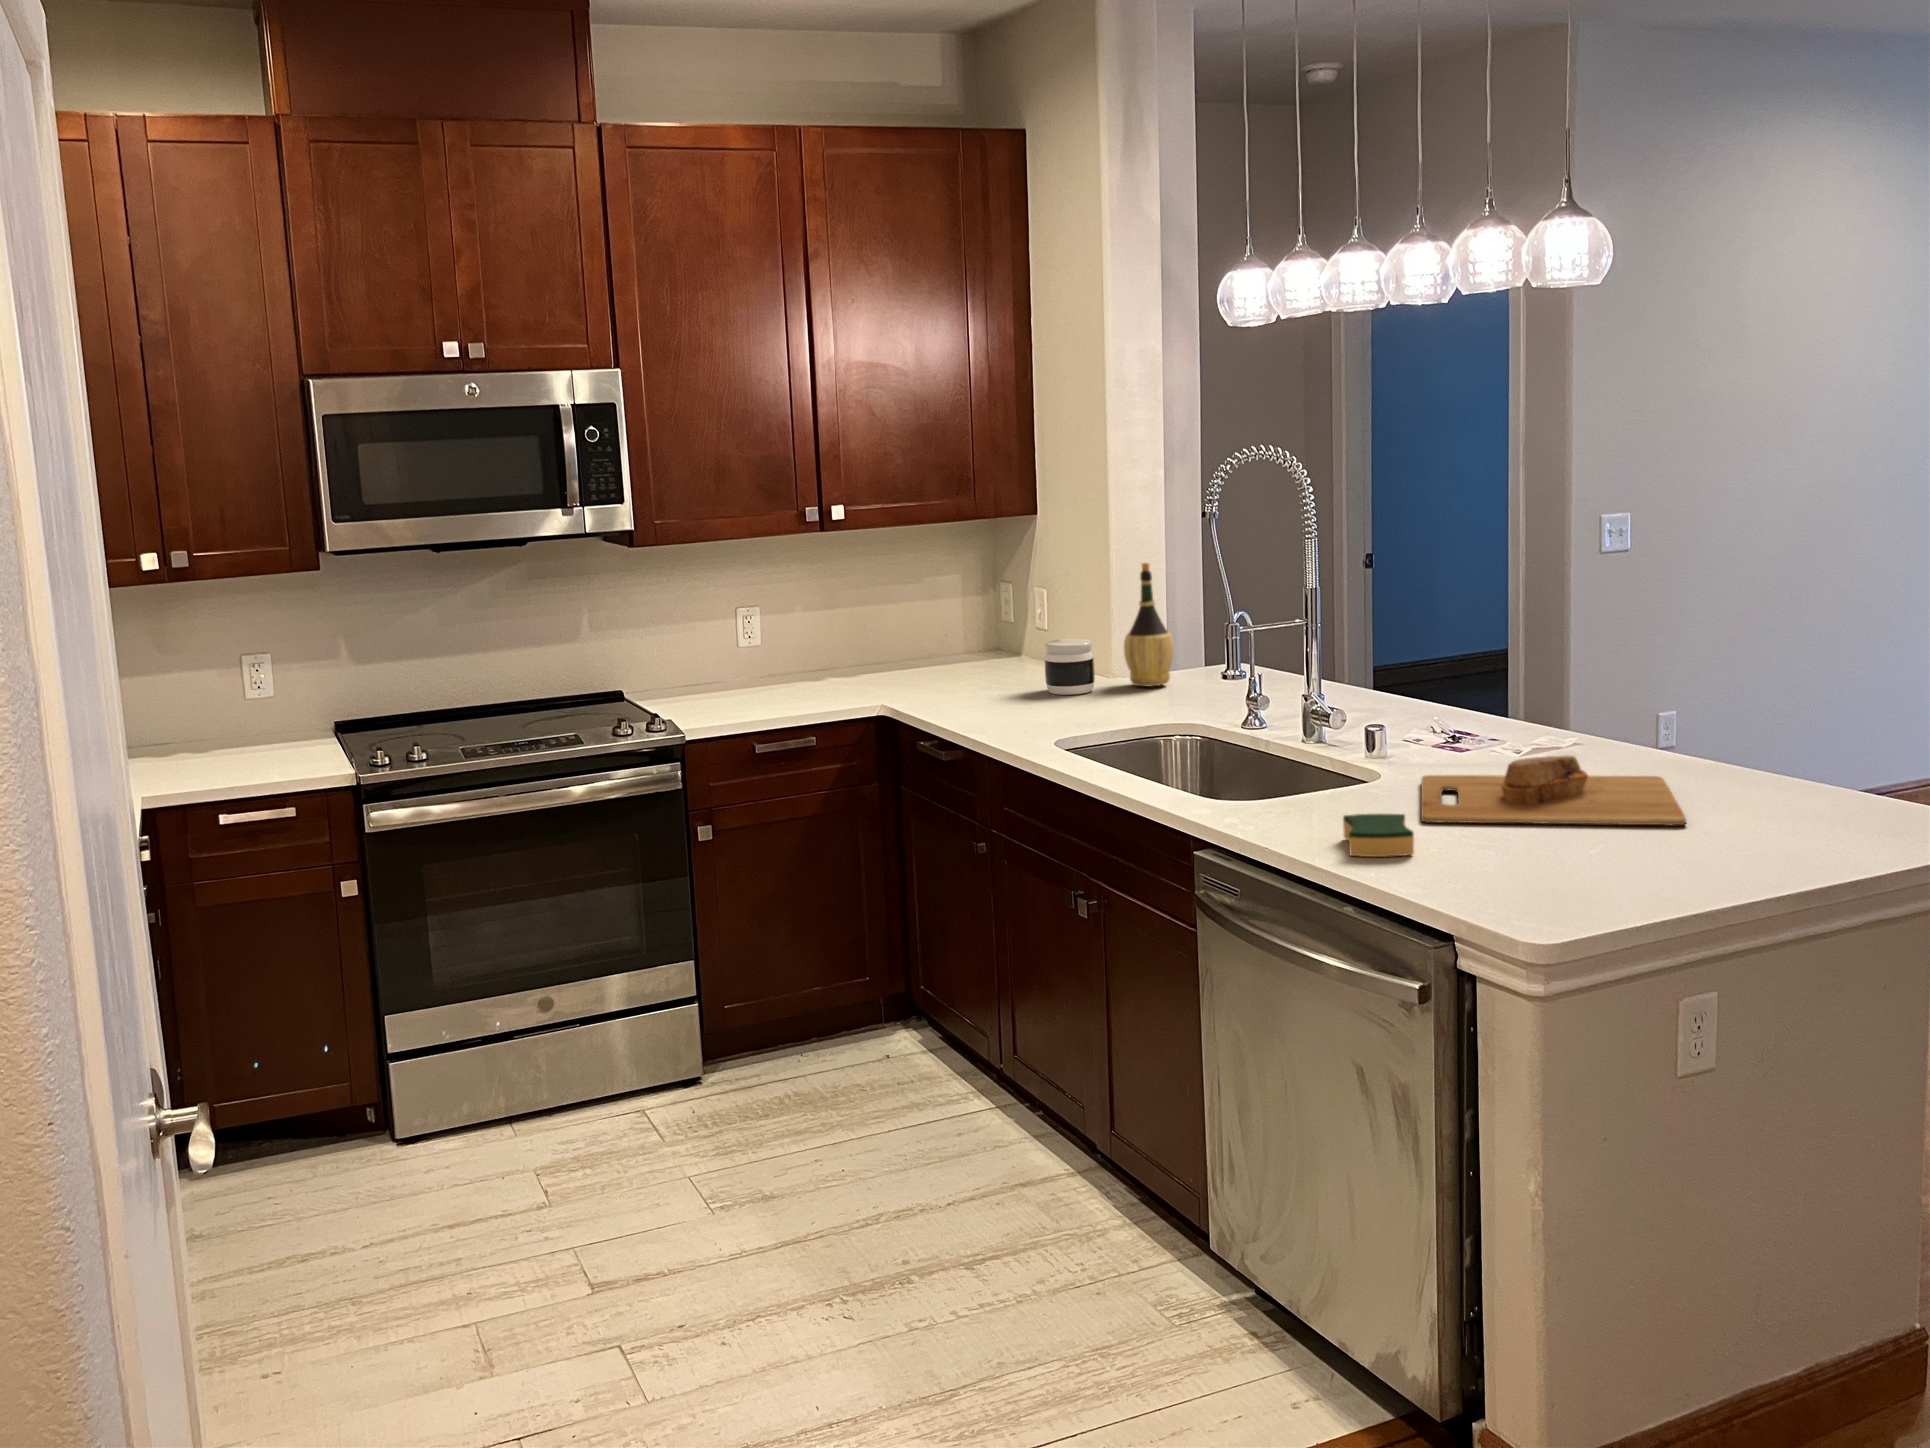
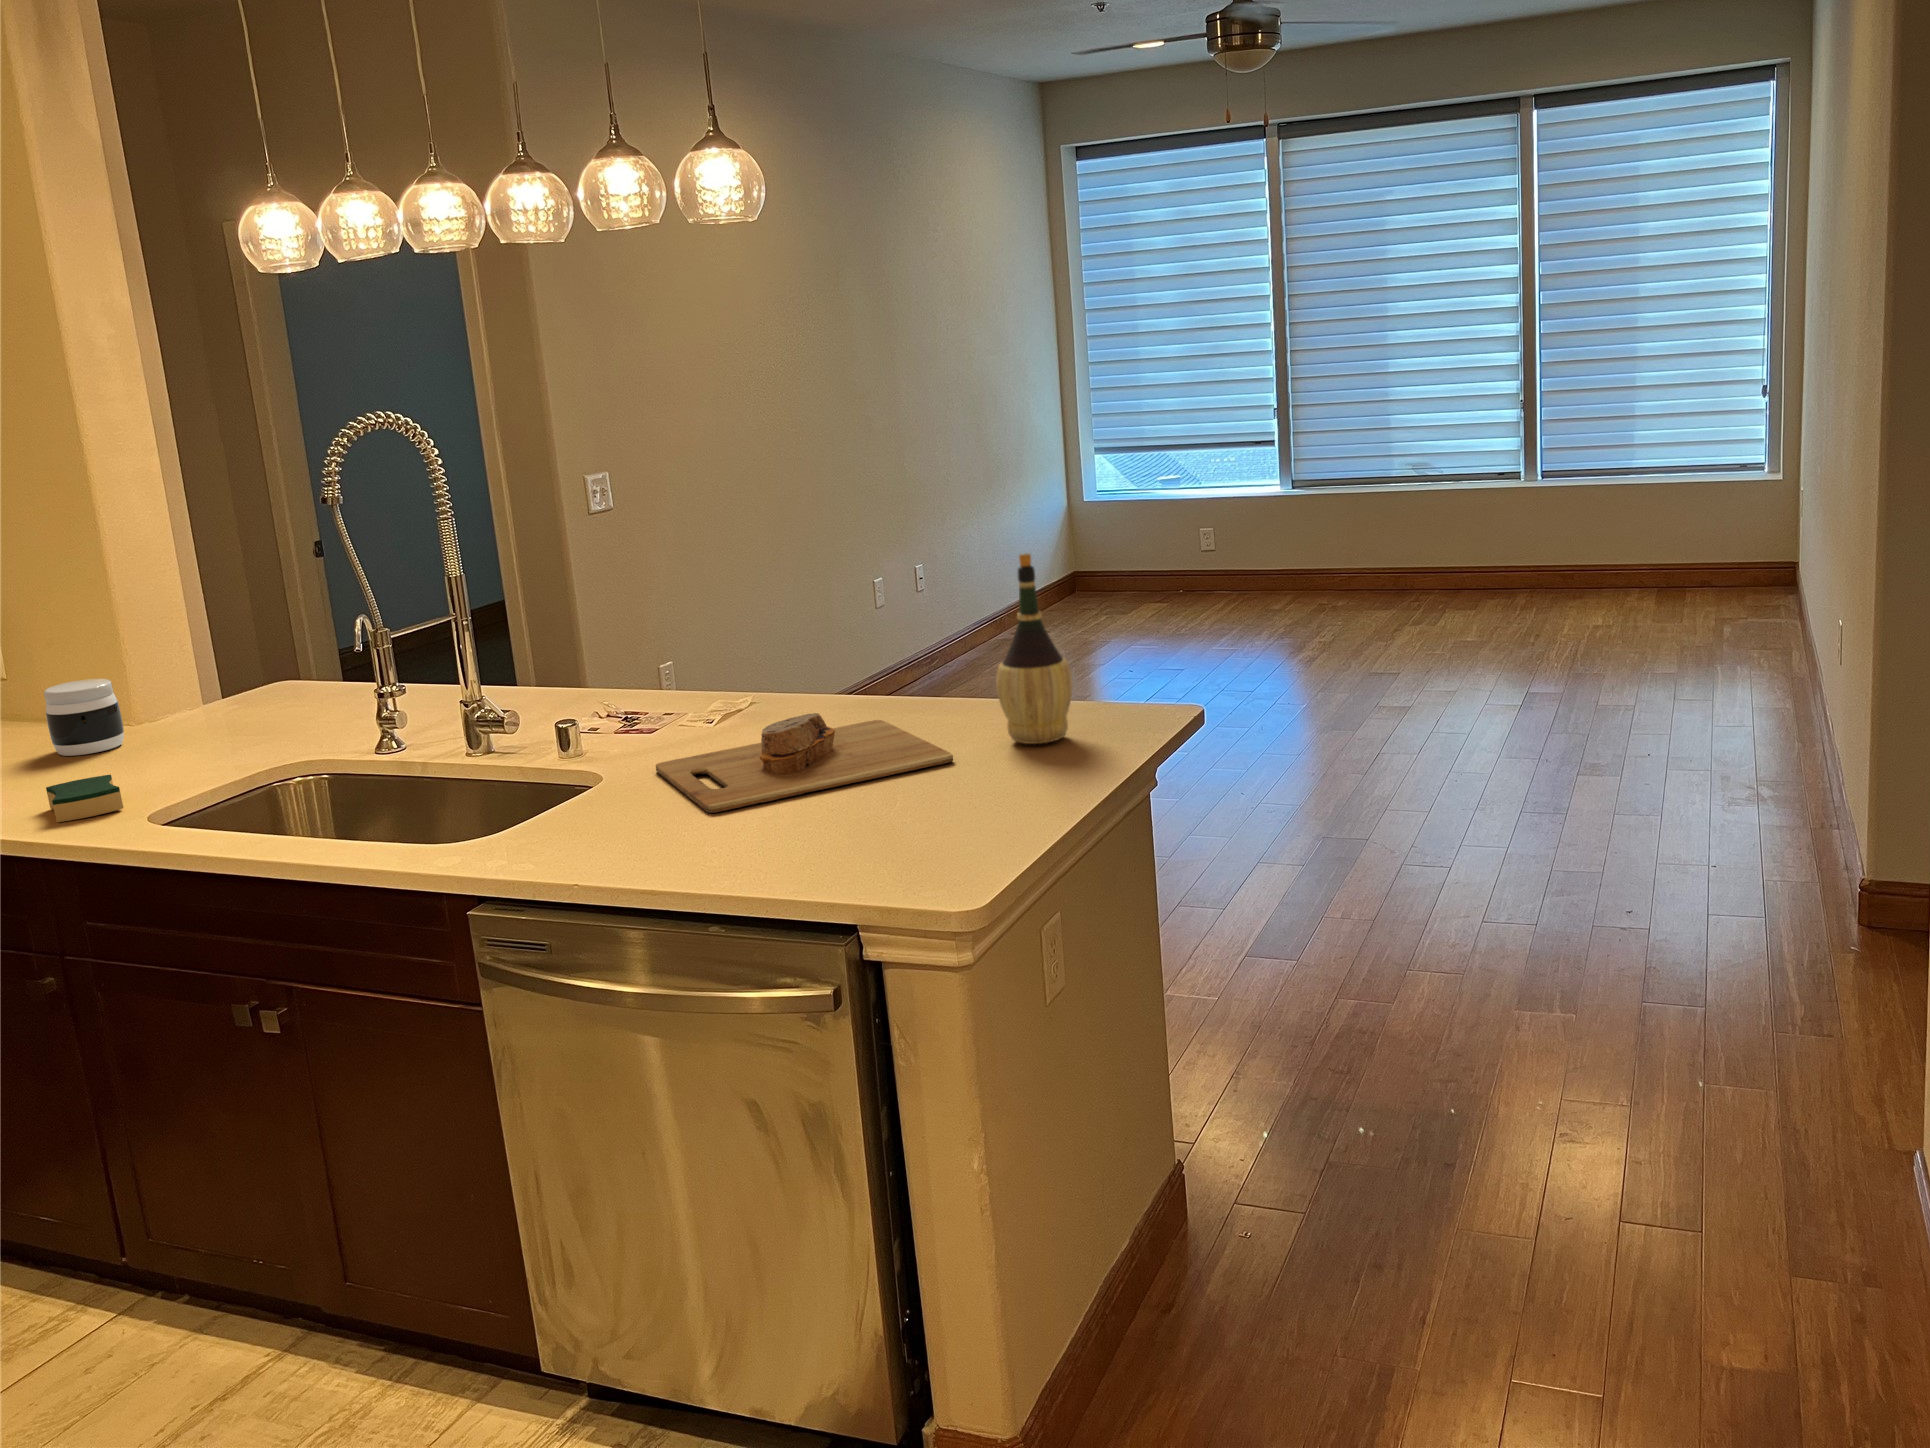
wine bottle: present [1124,563,1174,686] -> present [996,553,1073,744]
sponge: present [1343,814,1414,857] -> present [46,775,123,822]

